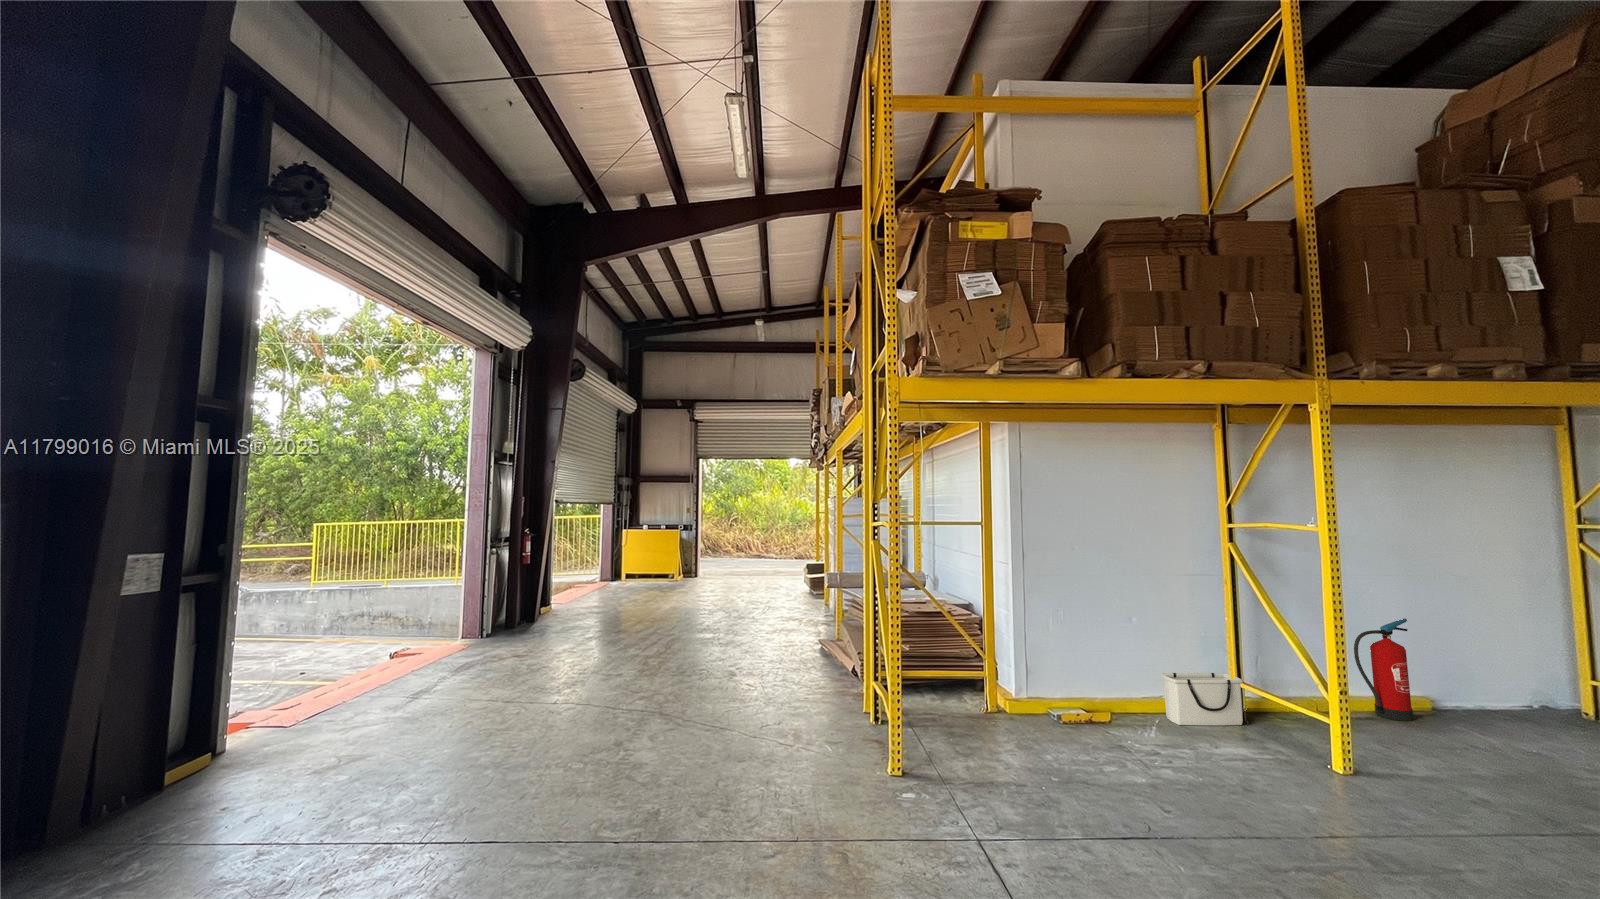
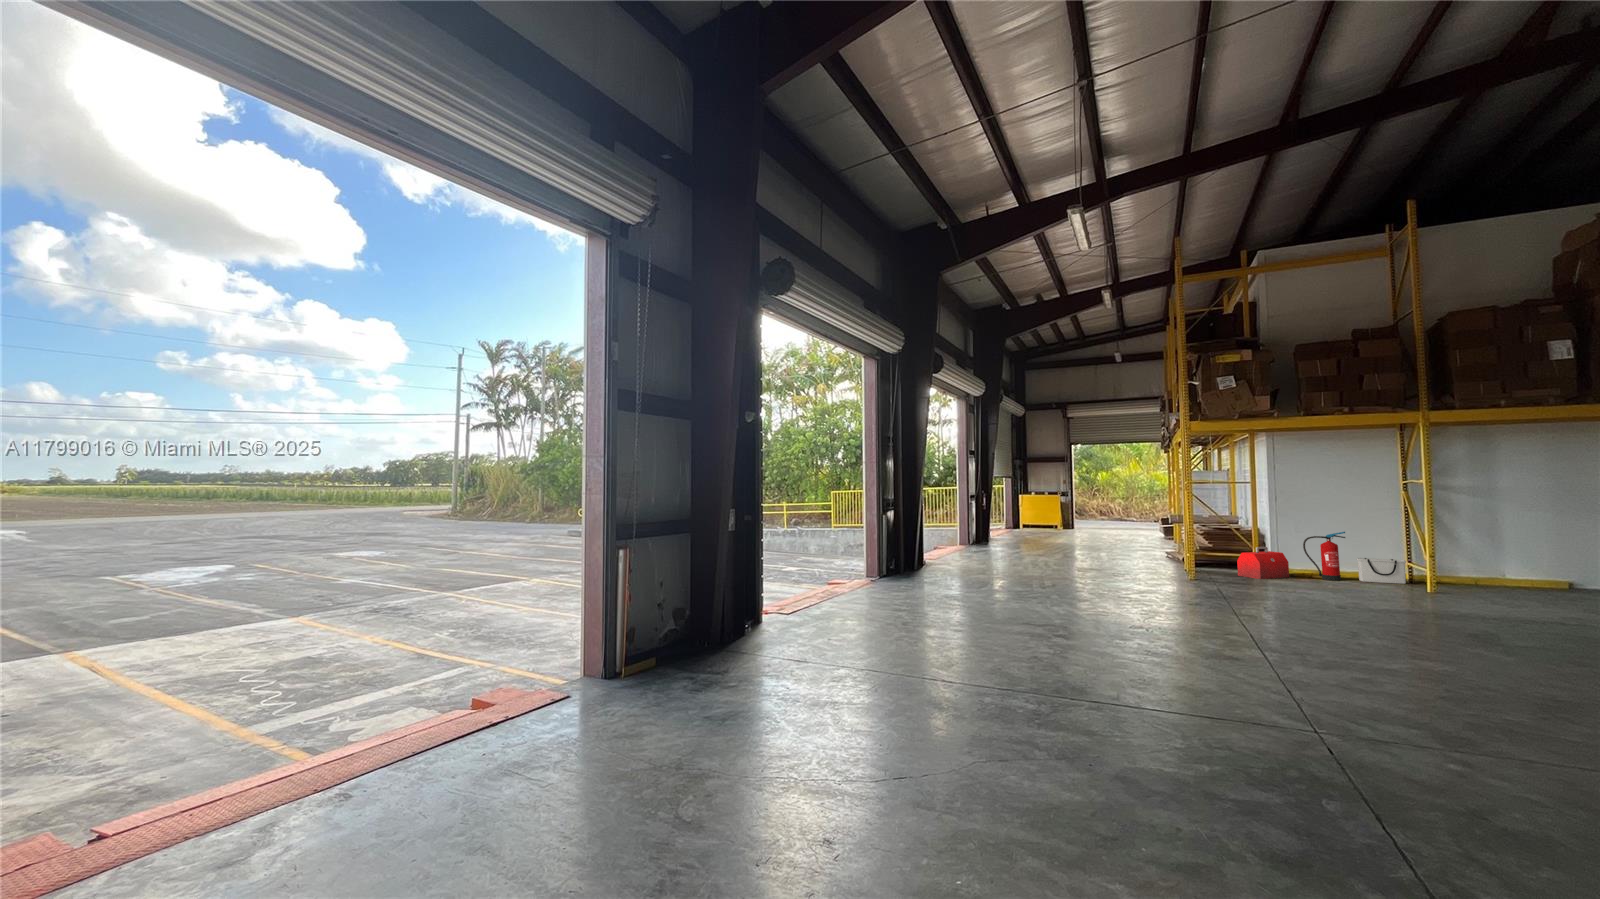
fire extinguisher: present [1354,619,1413,721] -> present [1303,532,1345,581]
toolbox: none [978,661,1062,745] -> present [1237,547,1289,579]

